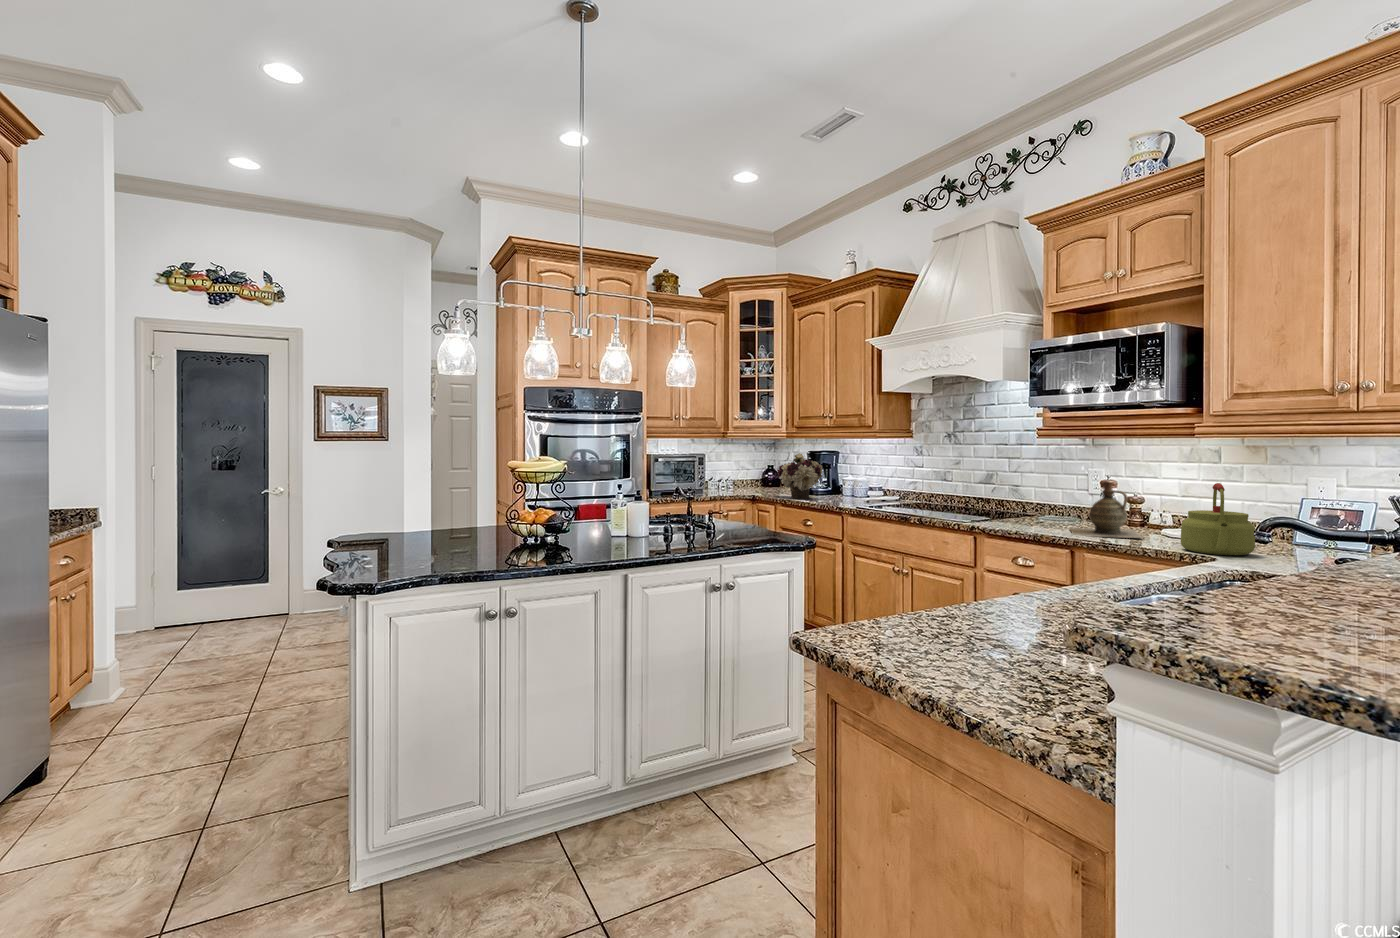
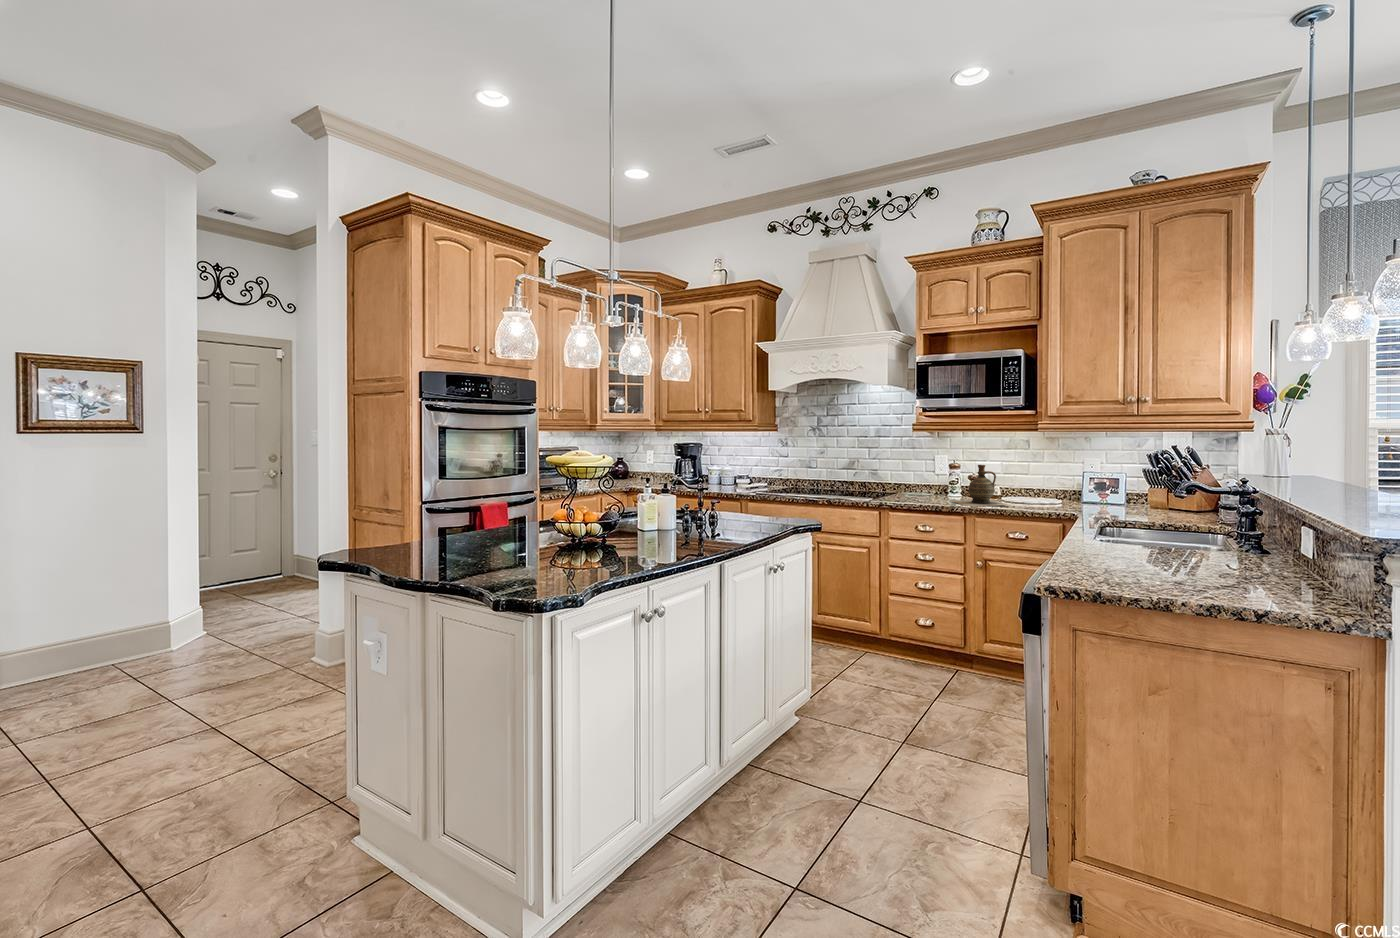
flower arrangement: present [777,453,823,499] -> none [669,445,713,487]
kettle: present [1181,483,1255,555] -> none [1046,464,1092,513]

